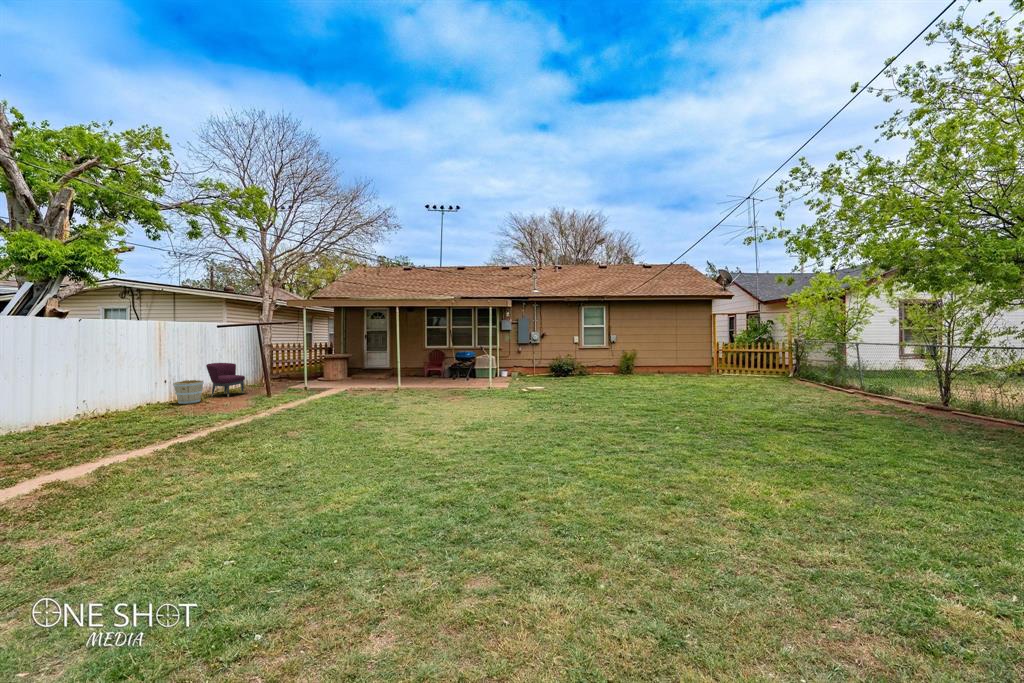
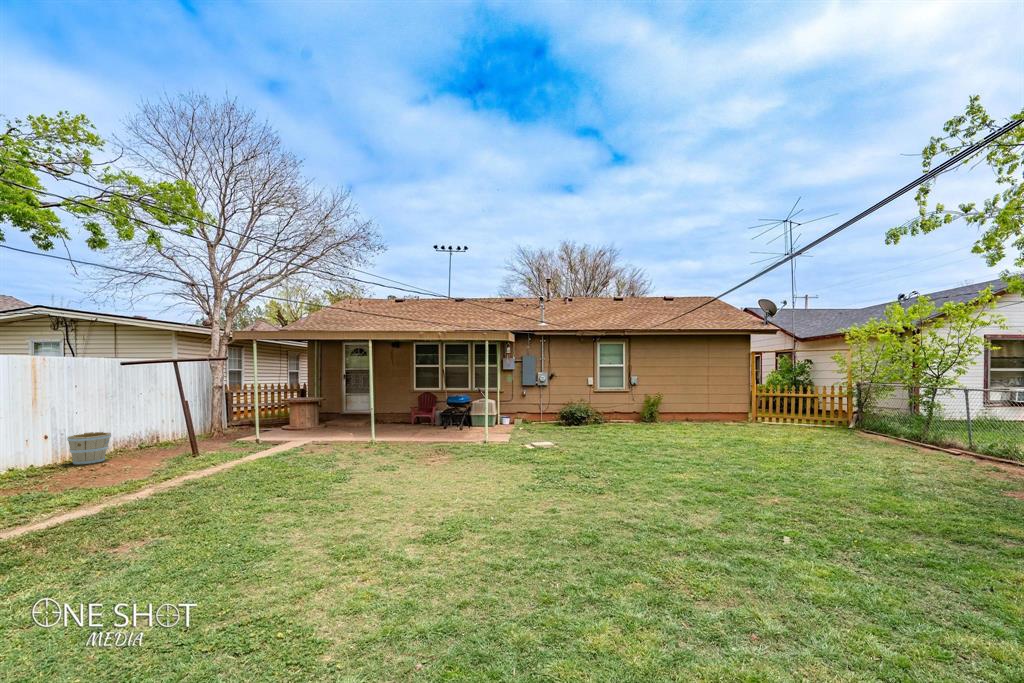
chair: present [206,363,245,397] -> none [124,409,176,453]

